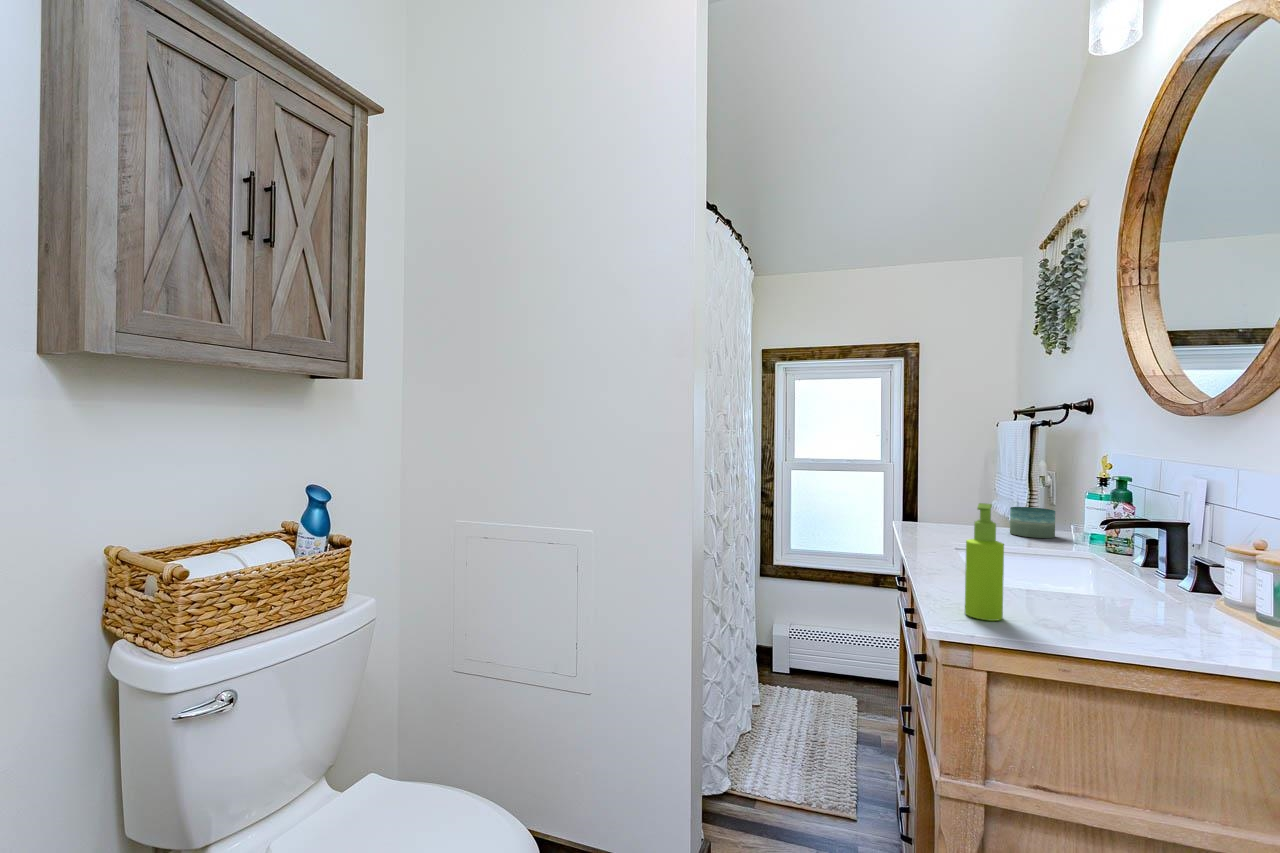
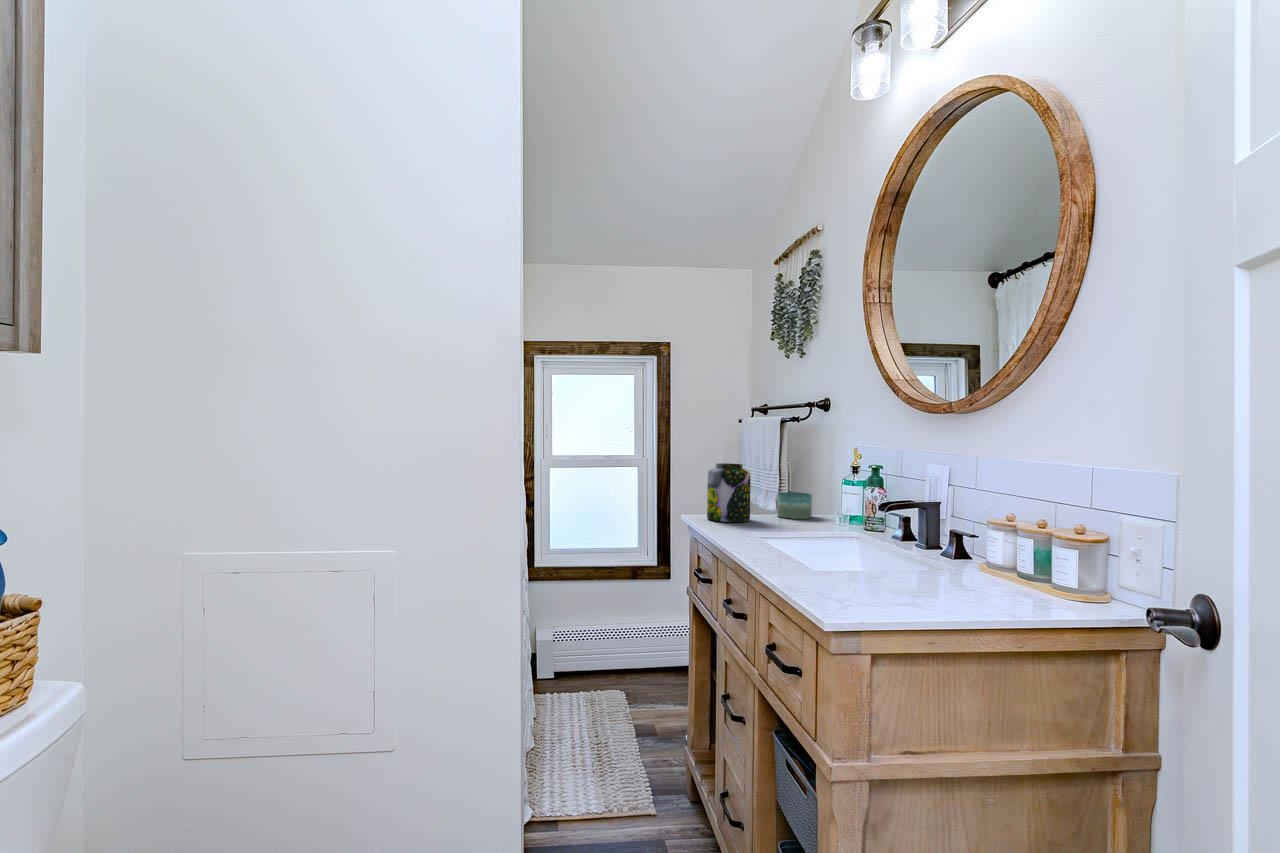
jar: none [920,472,971,535] -> present [707,463,751,522]
soap dispenser: present [965,503,1004,621] -> none [831,493,865,604]

